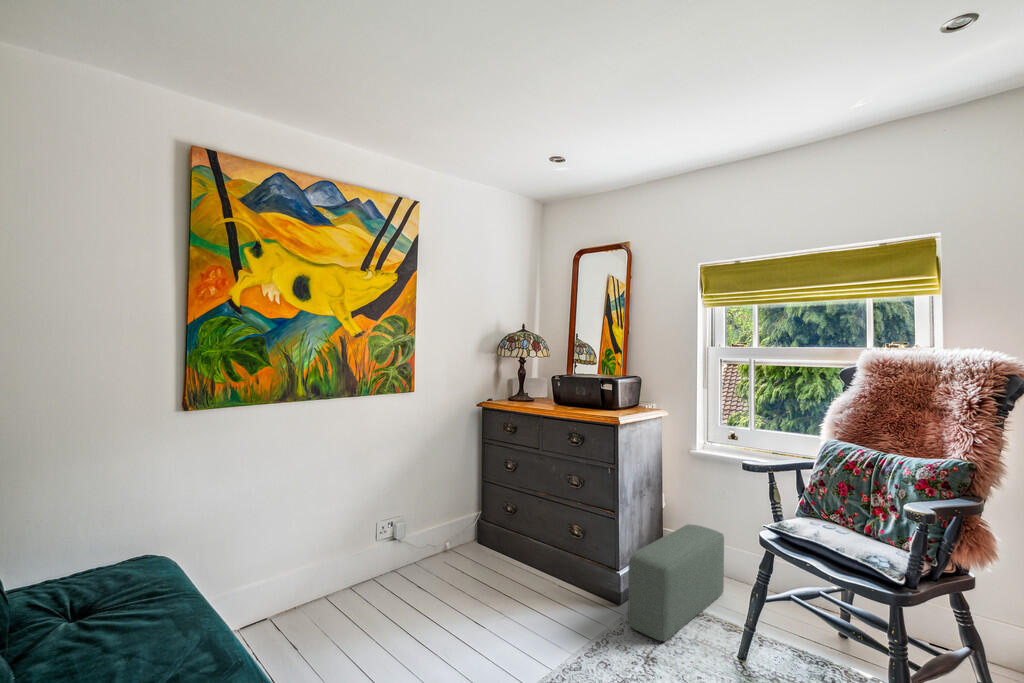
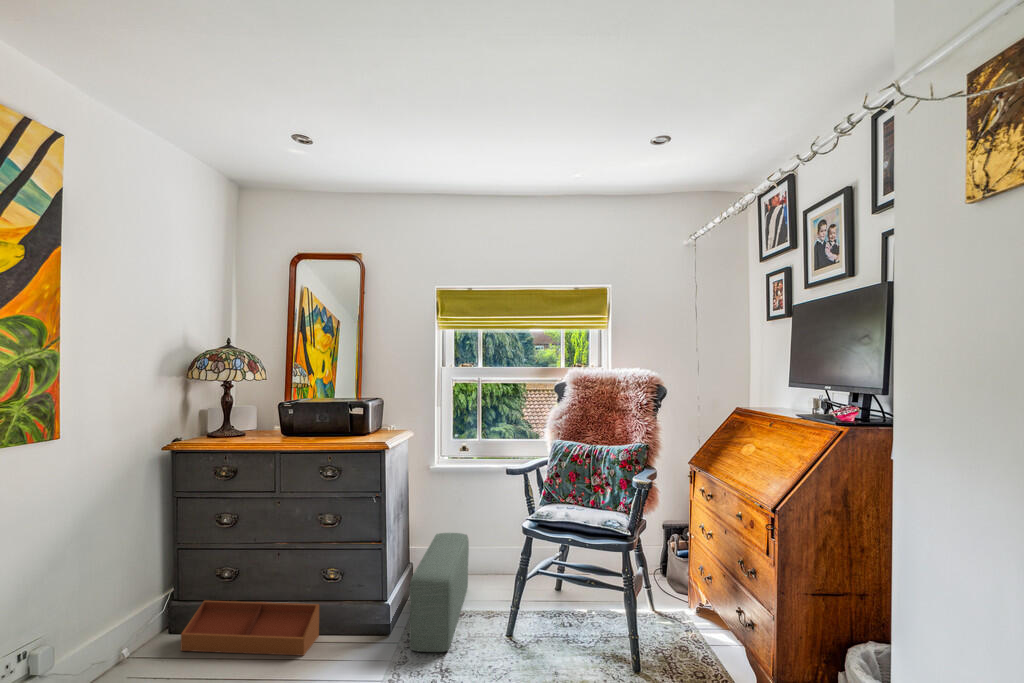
storage bin: none [472,527,564,594] -> present [181,600,320,656]

